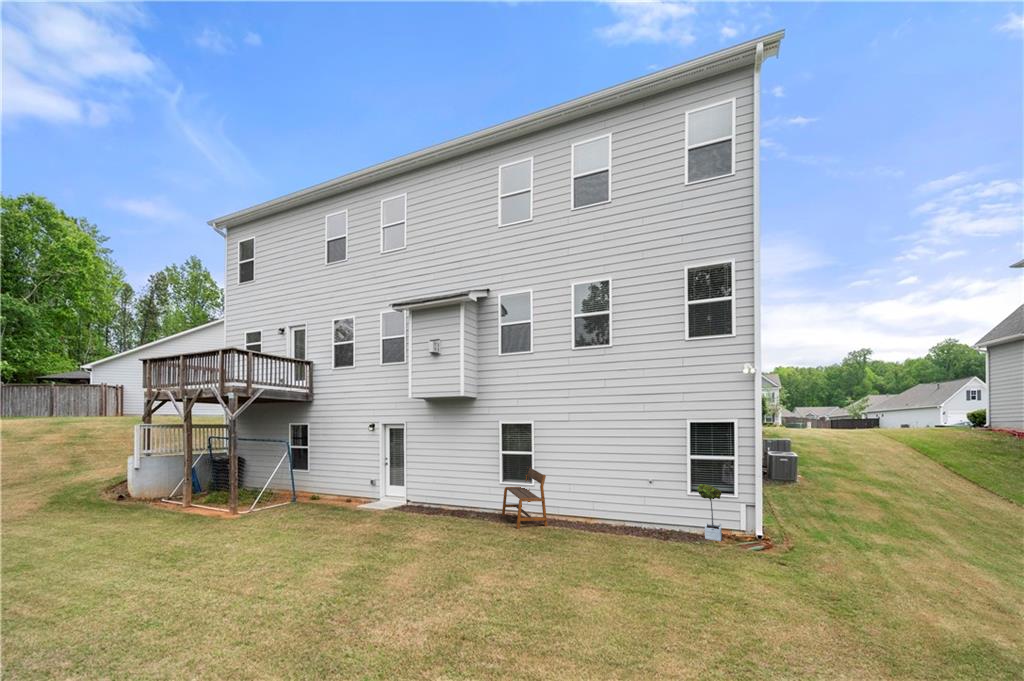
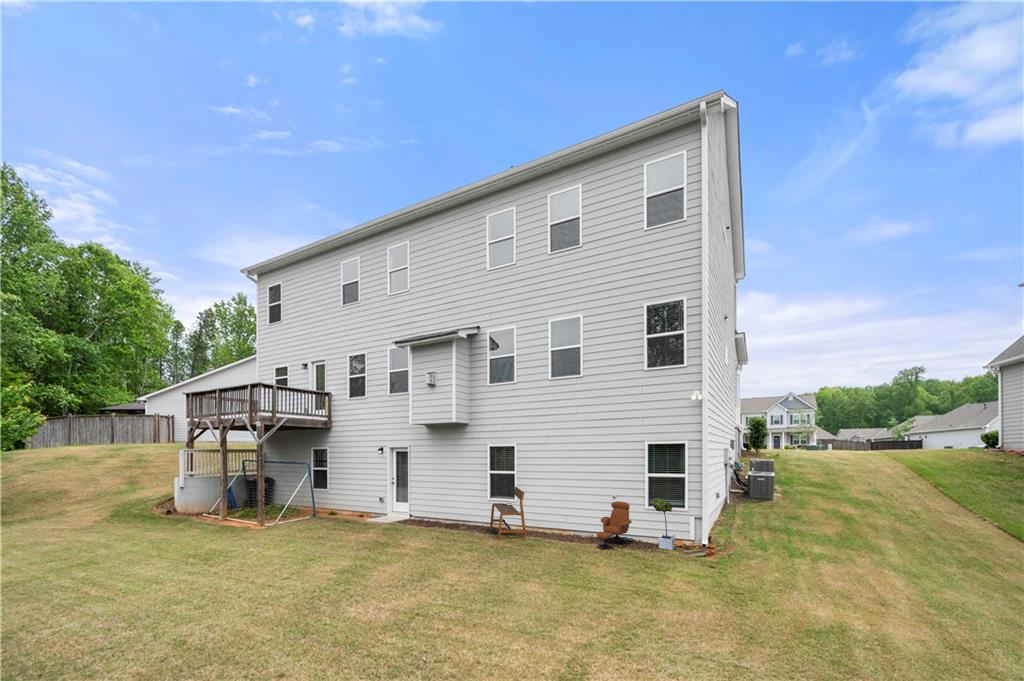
lounge chair: none [635,486,672,543] -> present [597,501,632,550]

